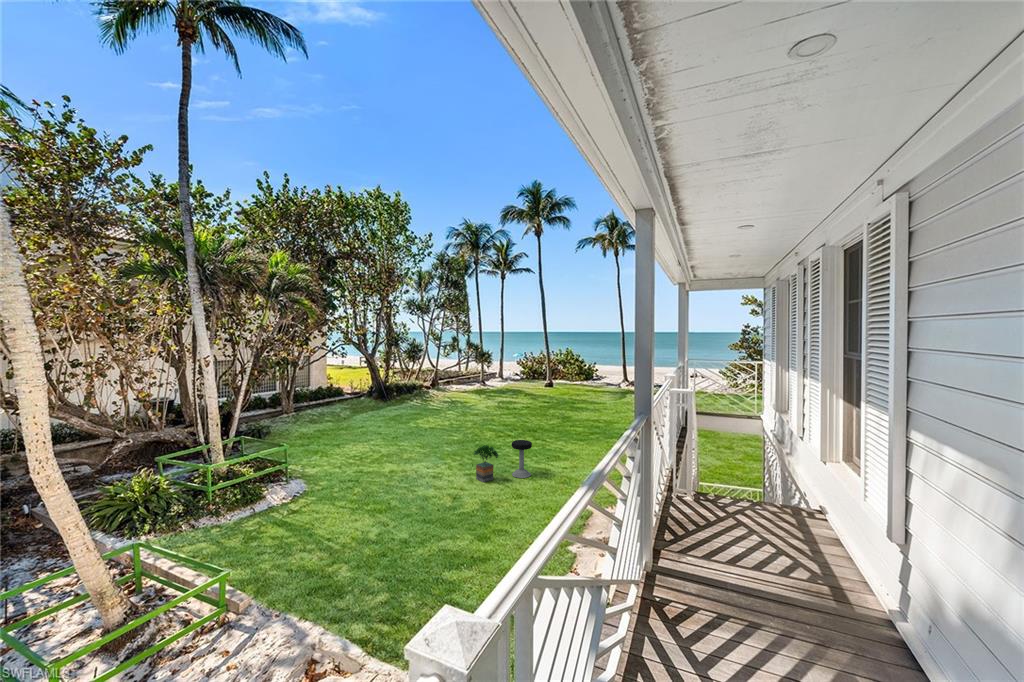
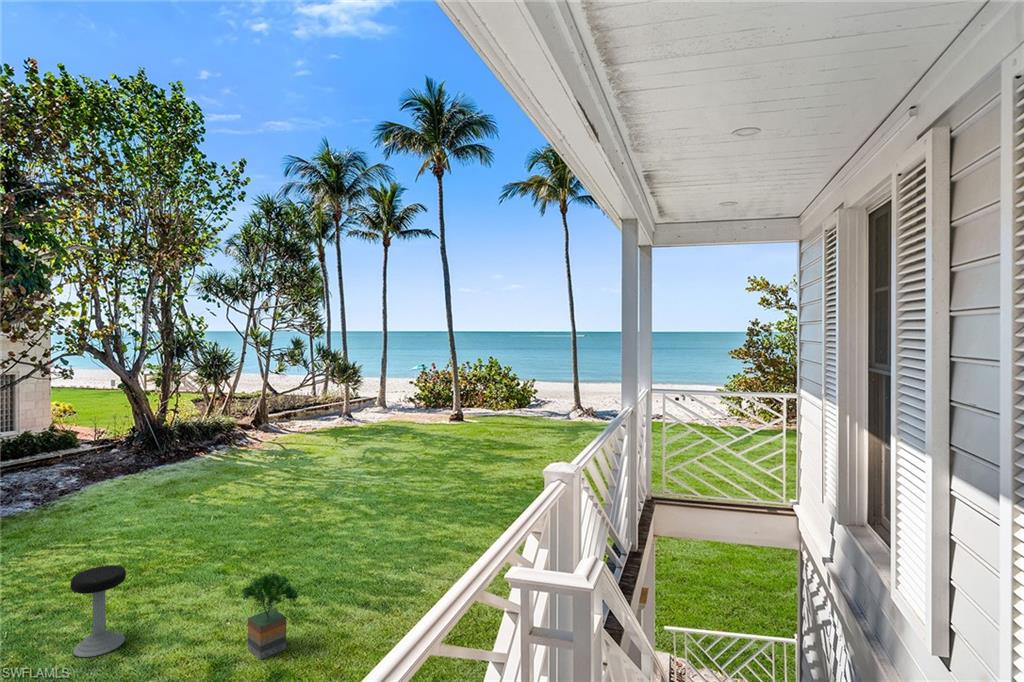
stool: present [512,440,532,478] -> present [71,565,126,657]

